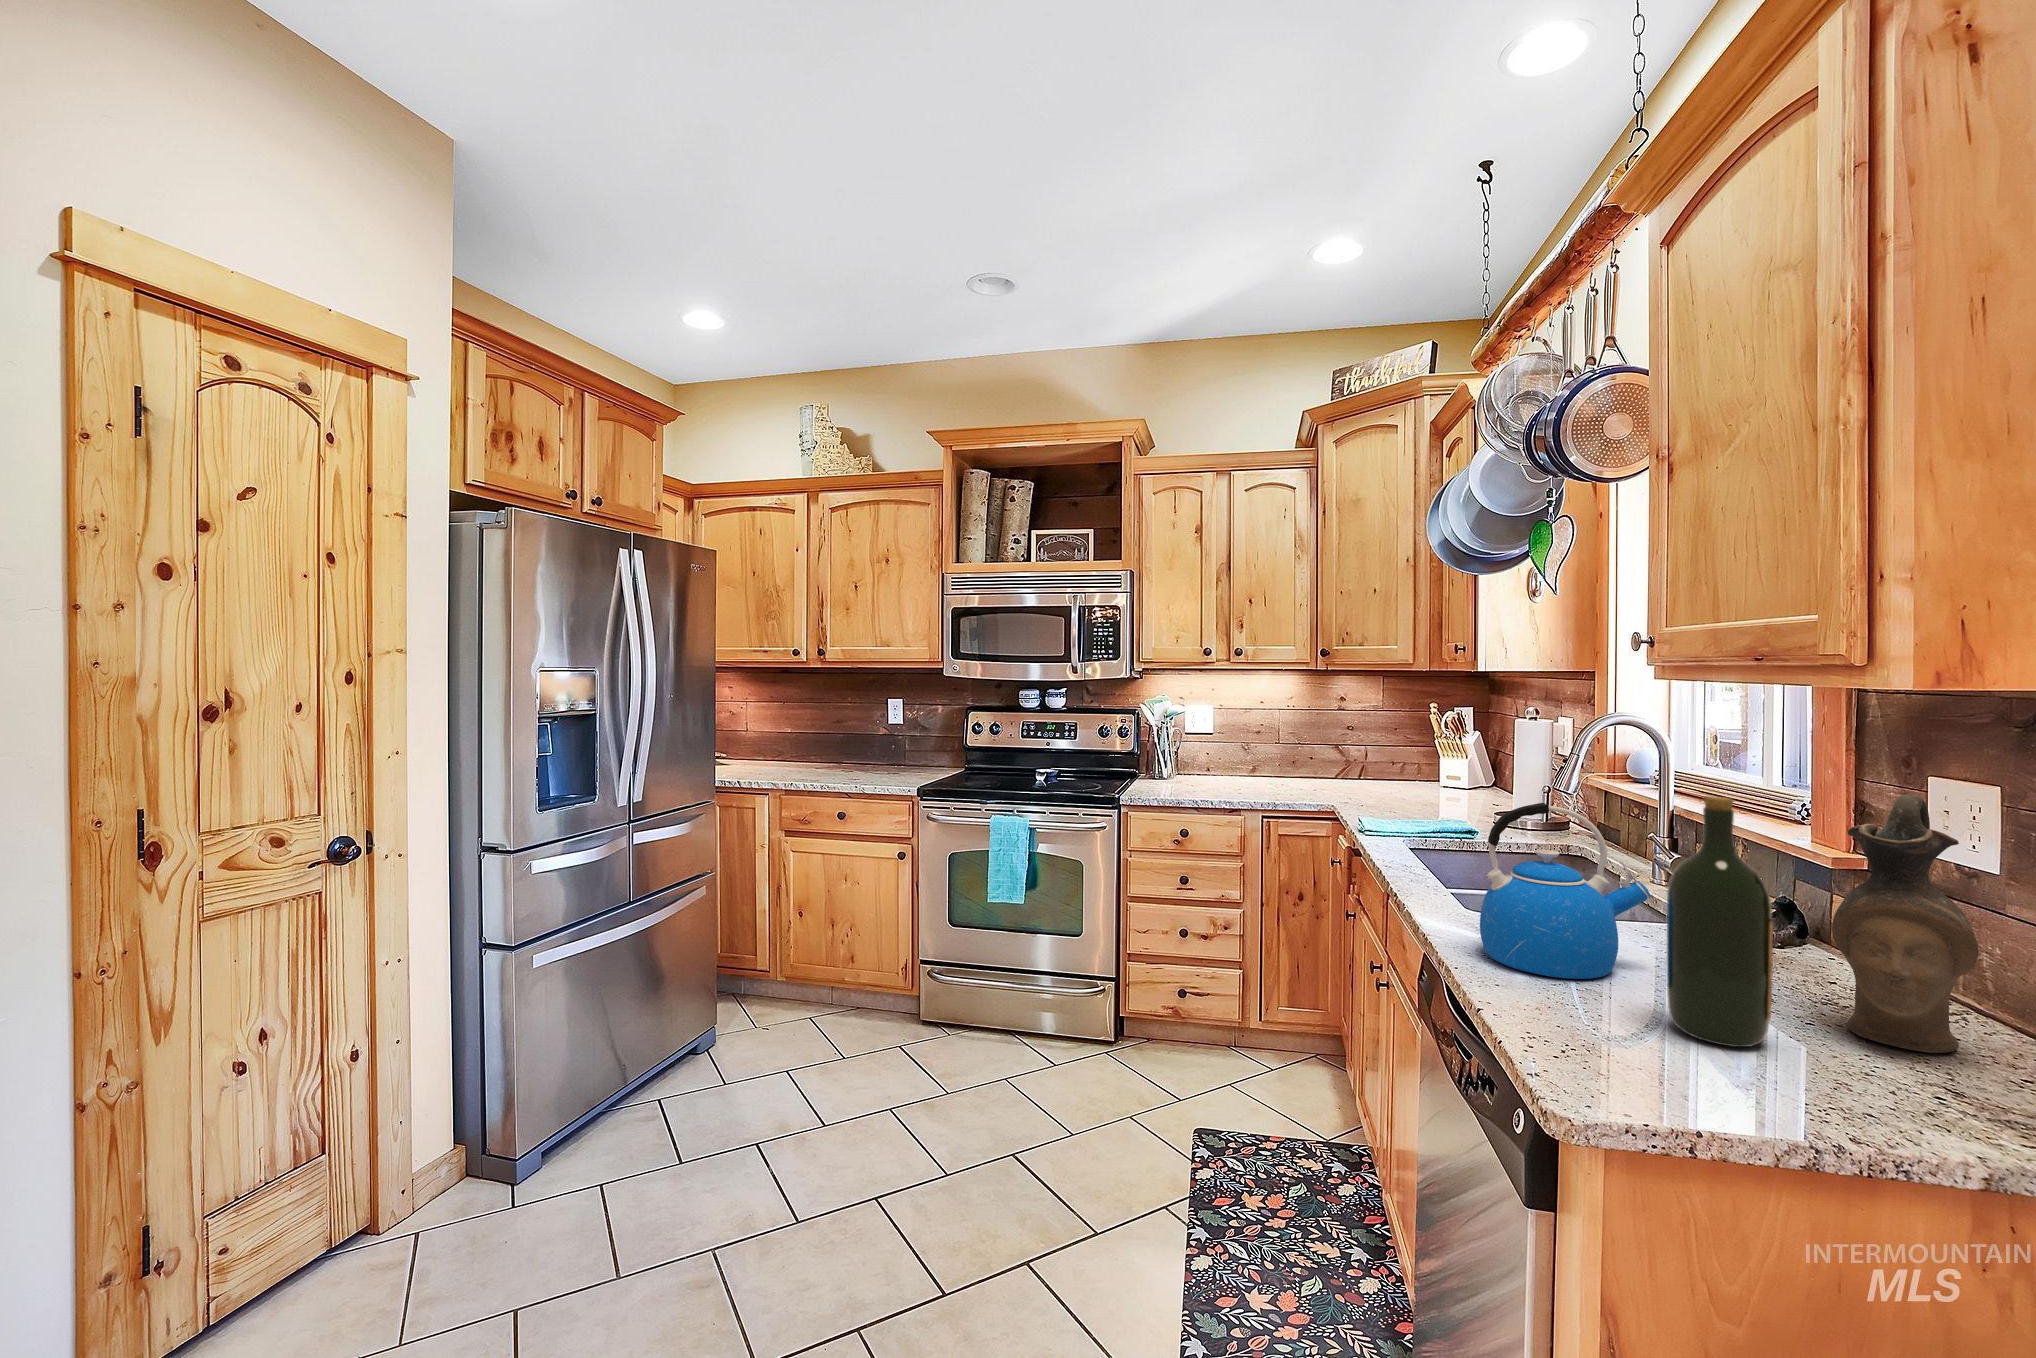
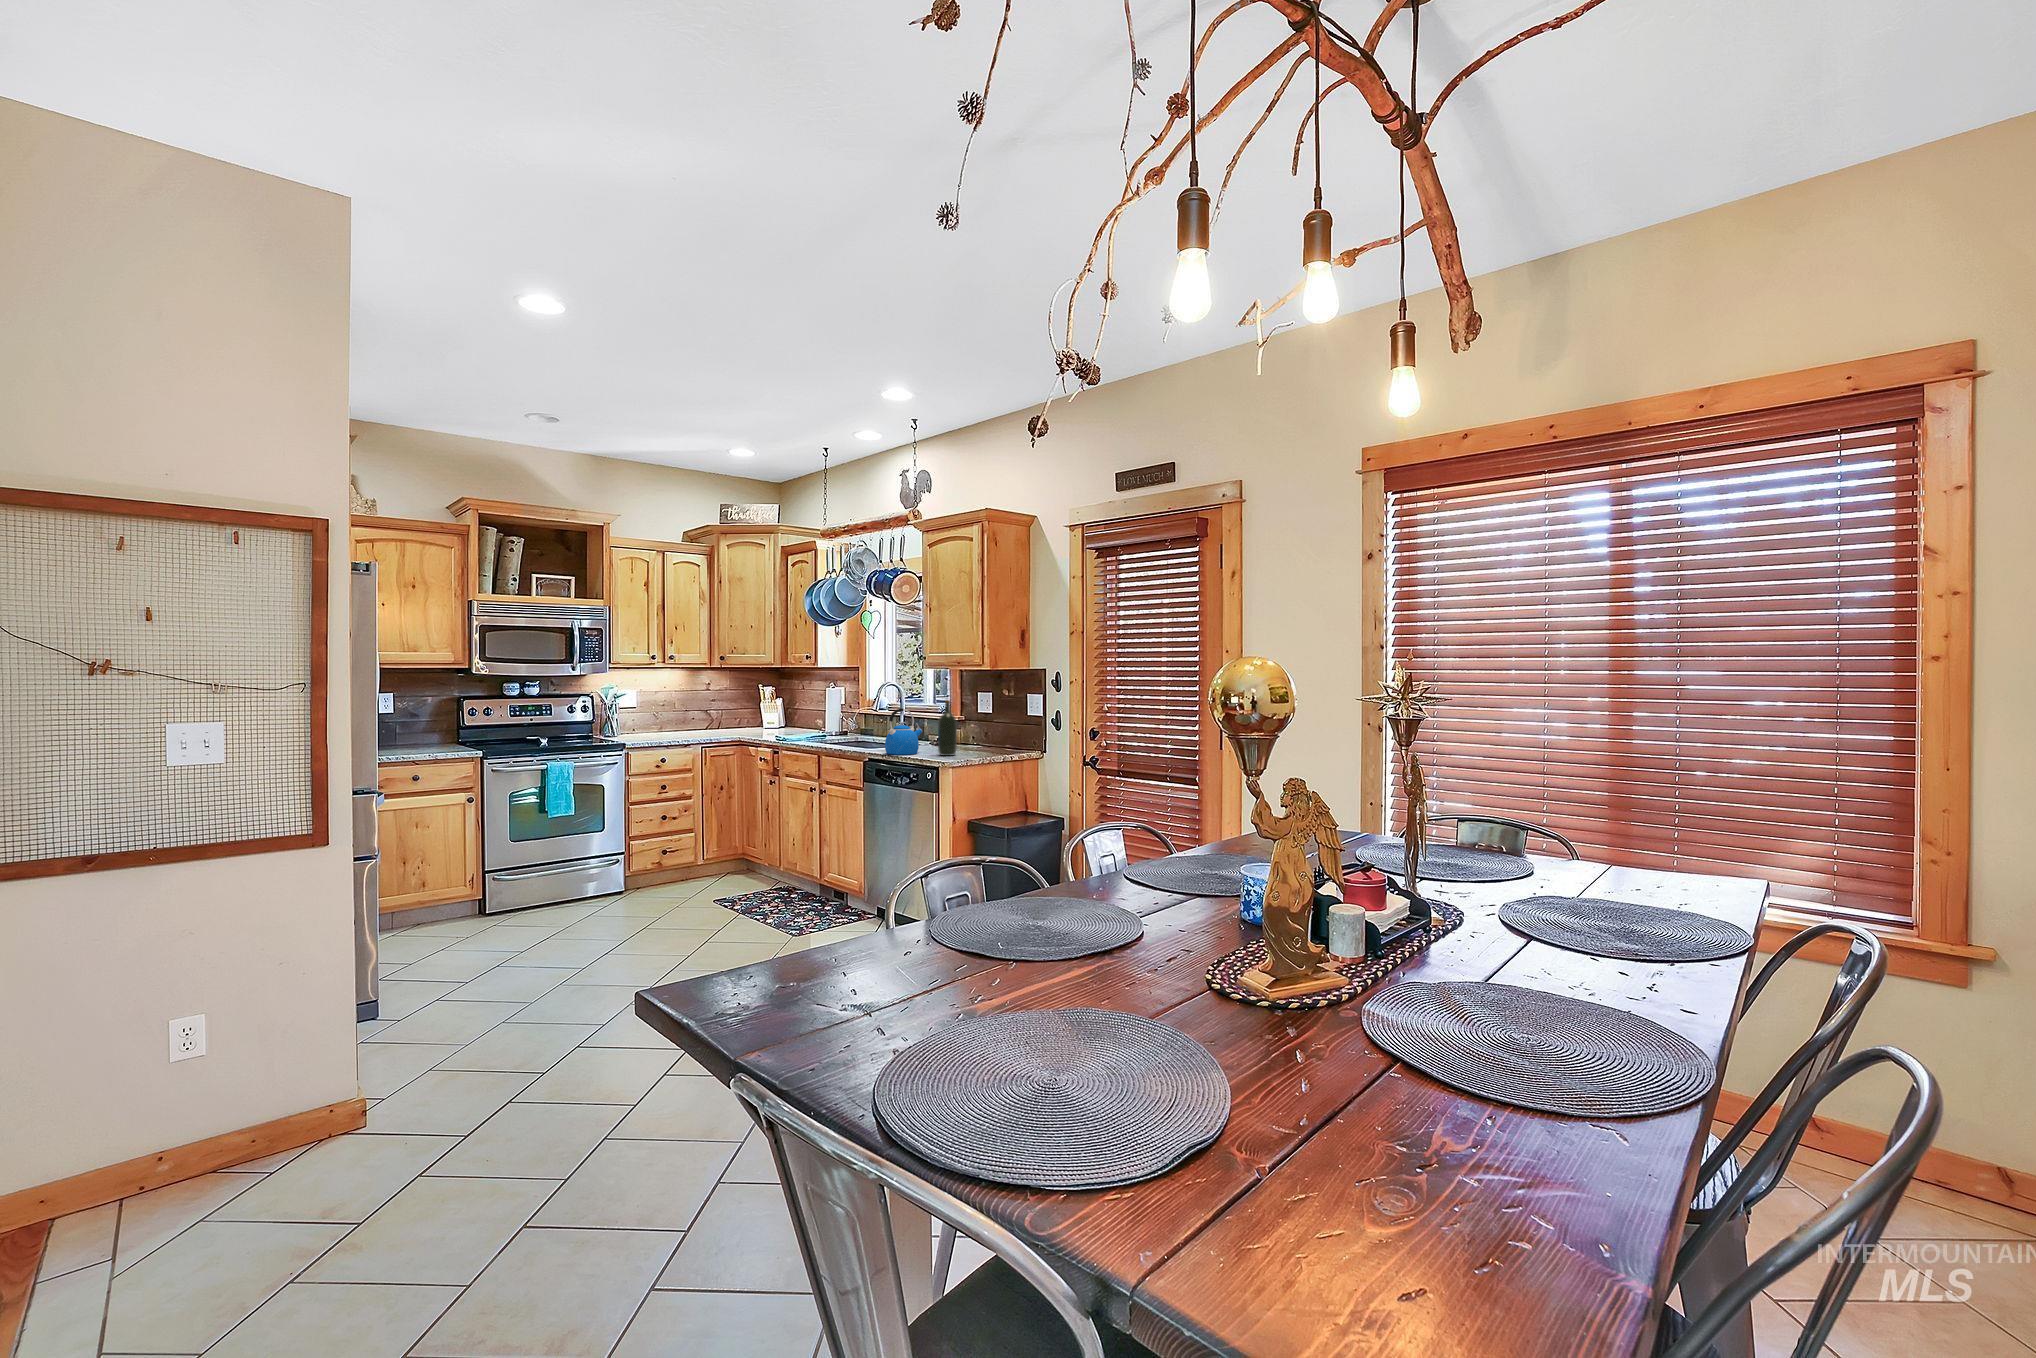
ceramic pitcher: present [1832,794,1978,1053] -> none [961,698,983,752]

